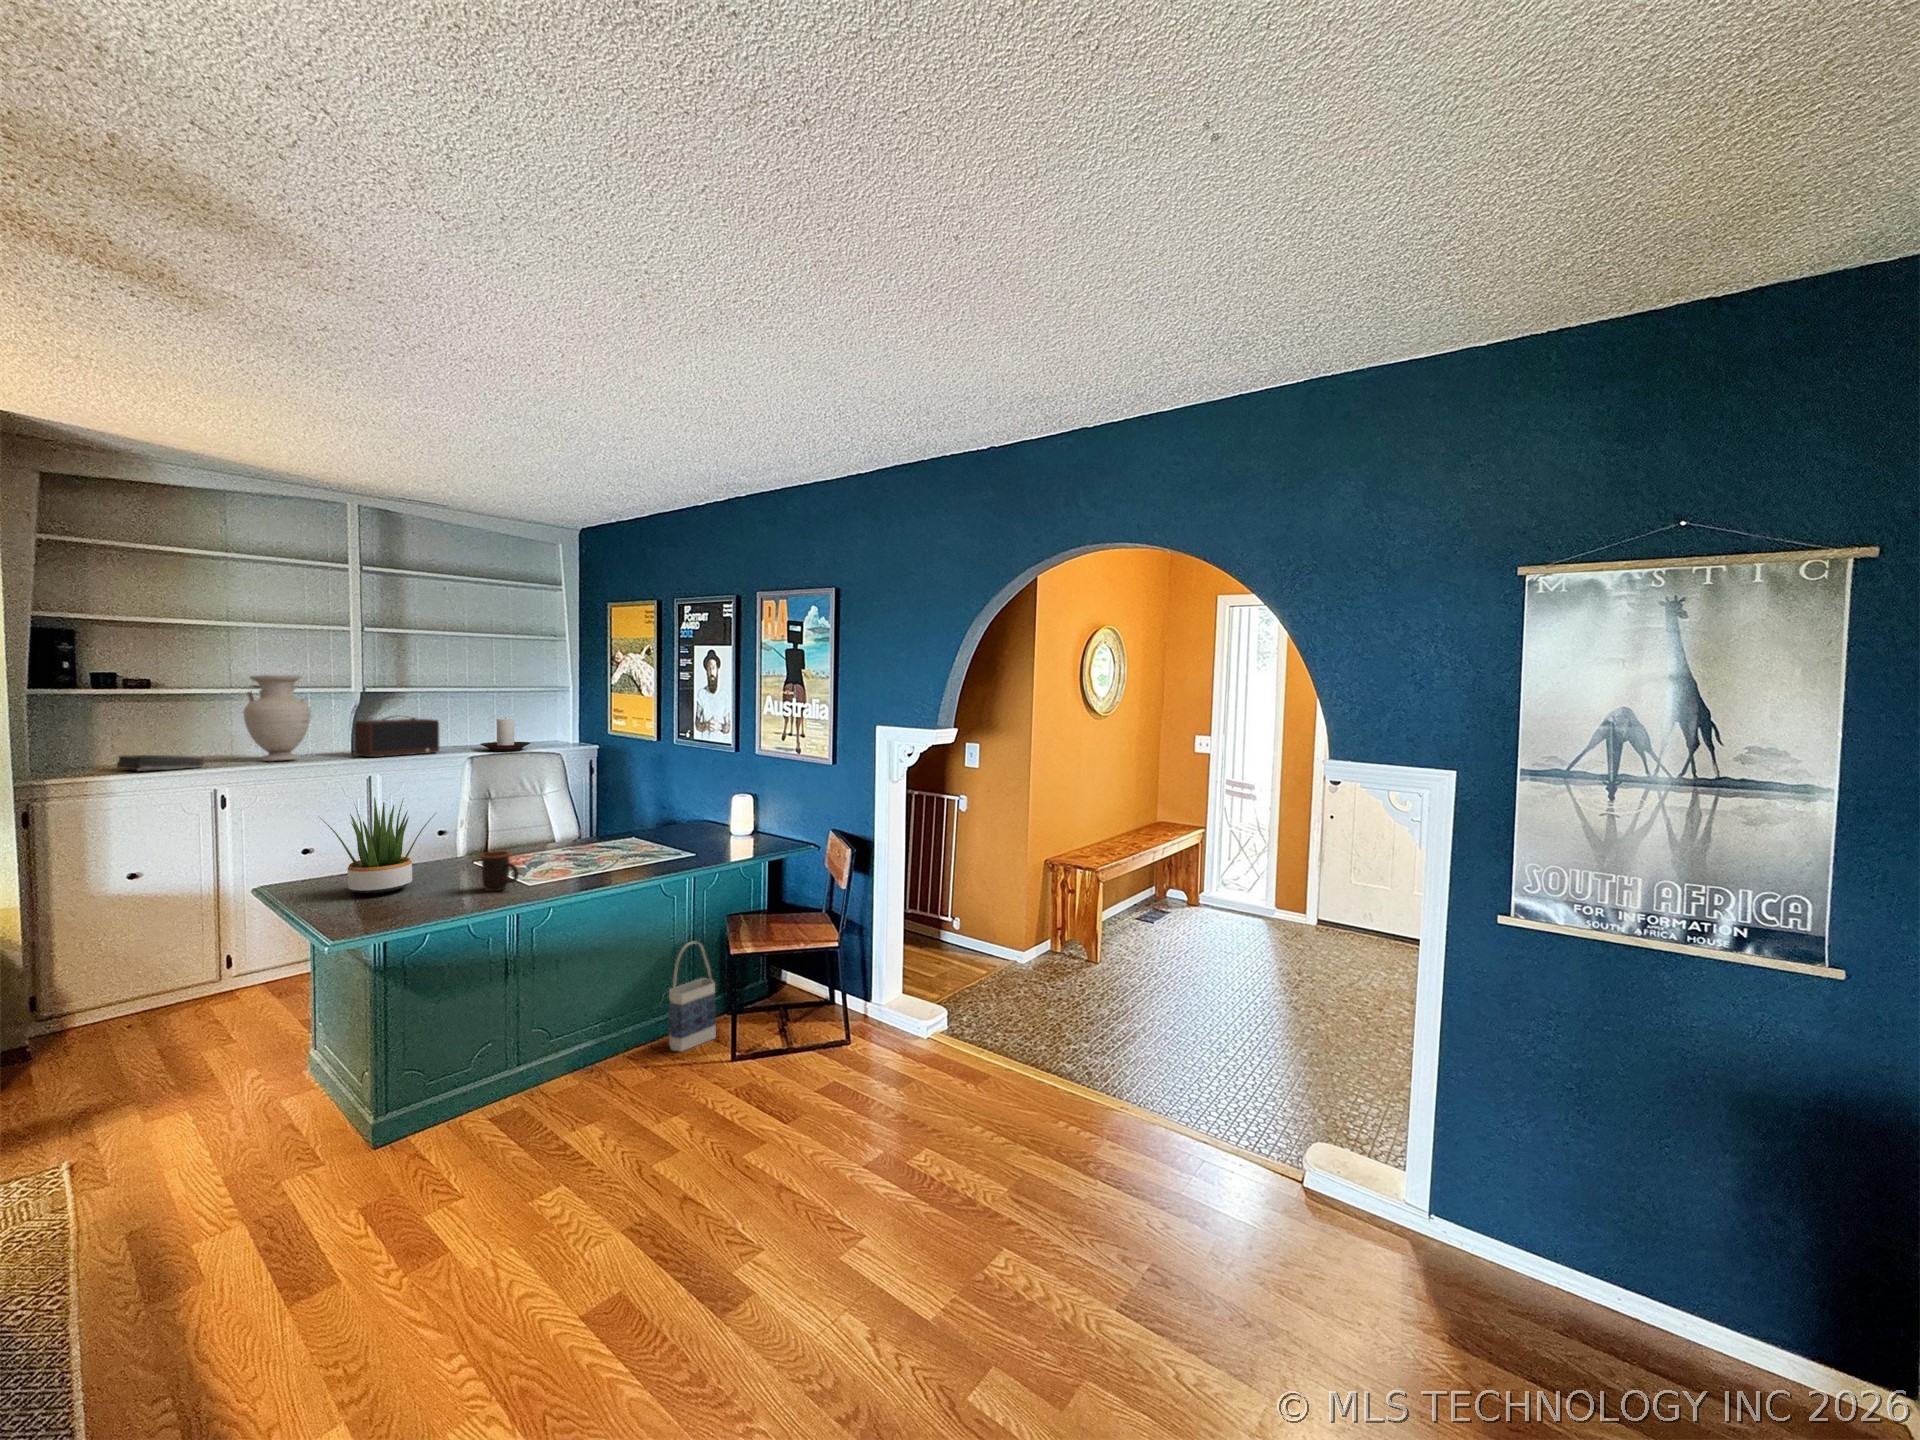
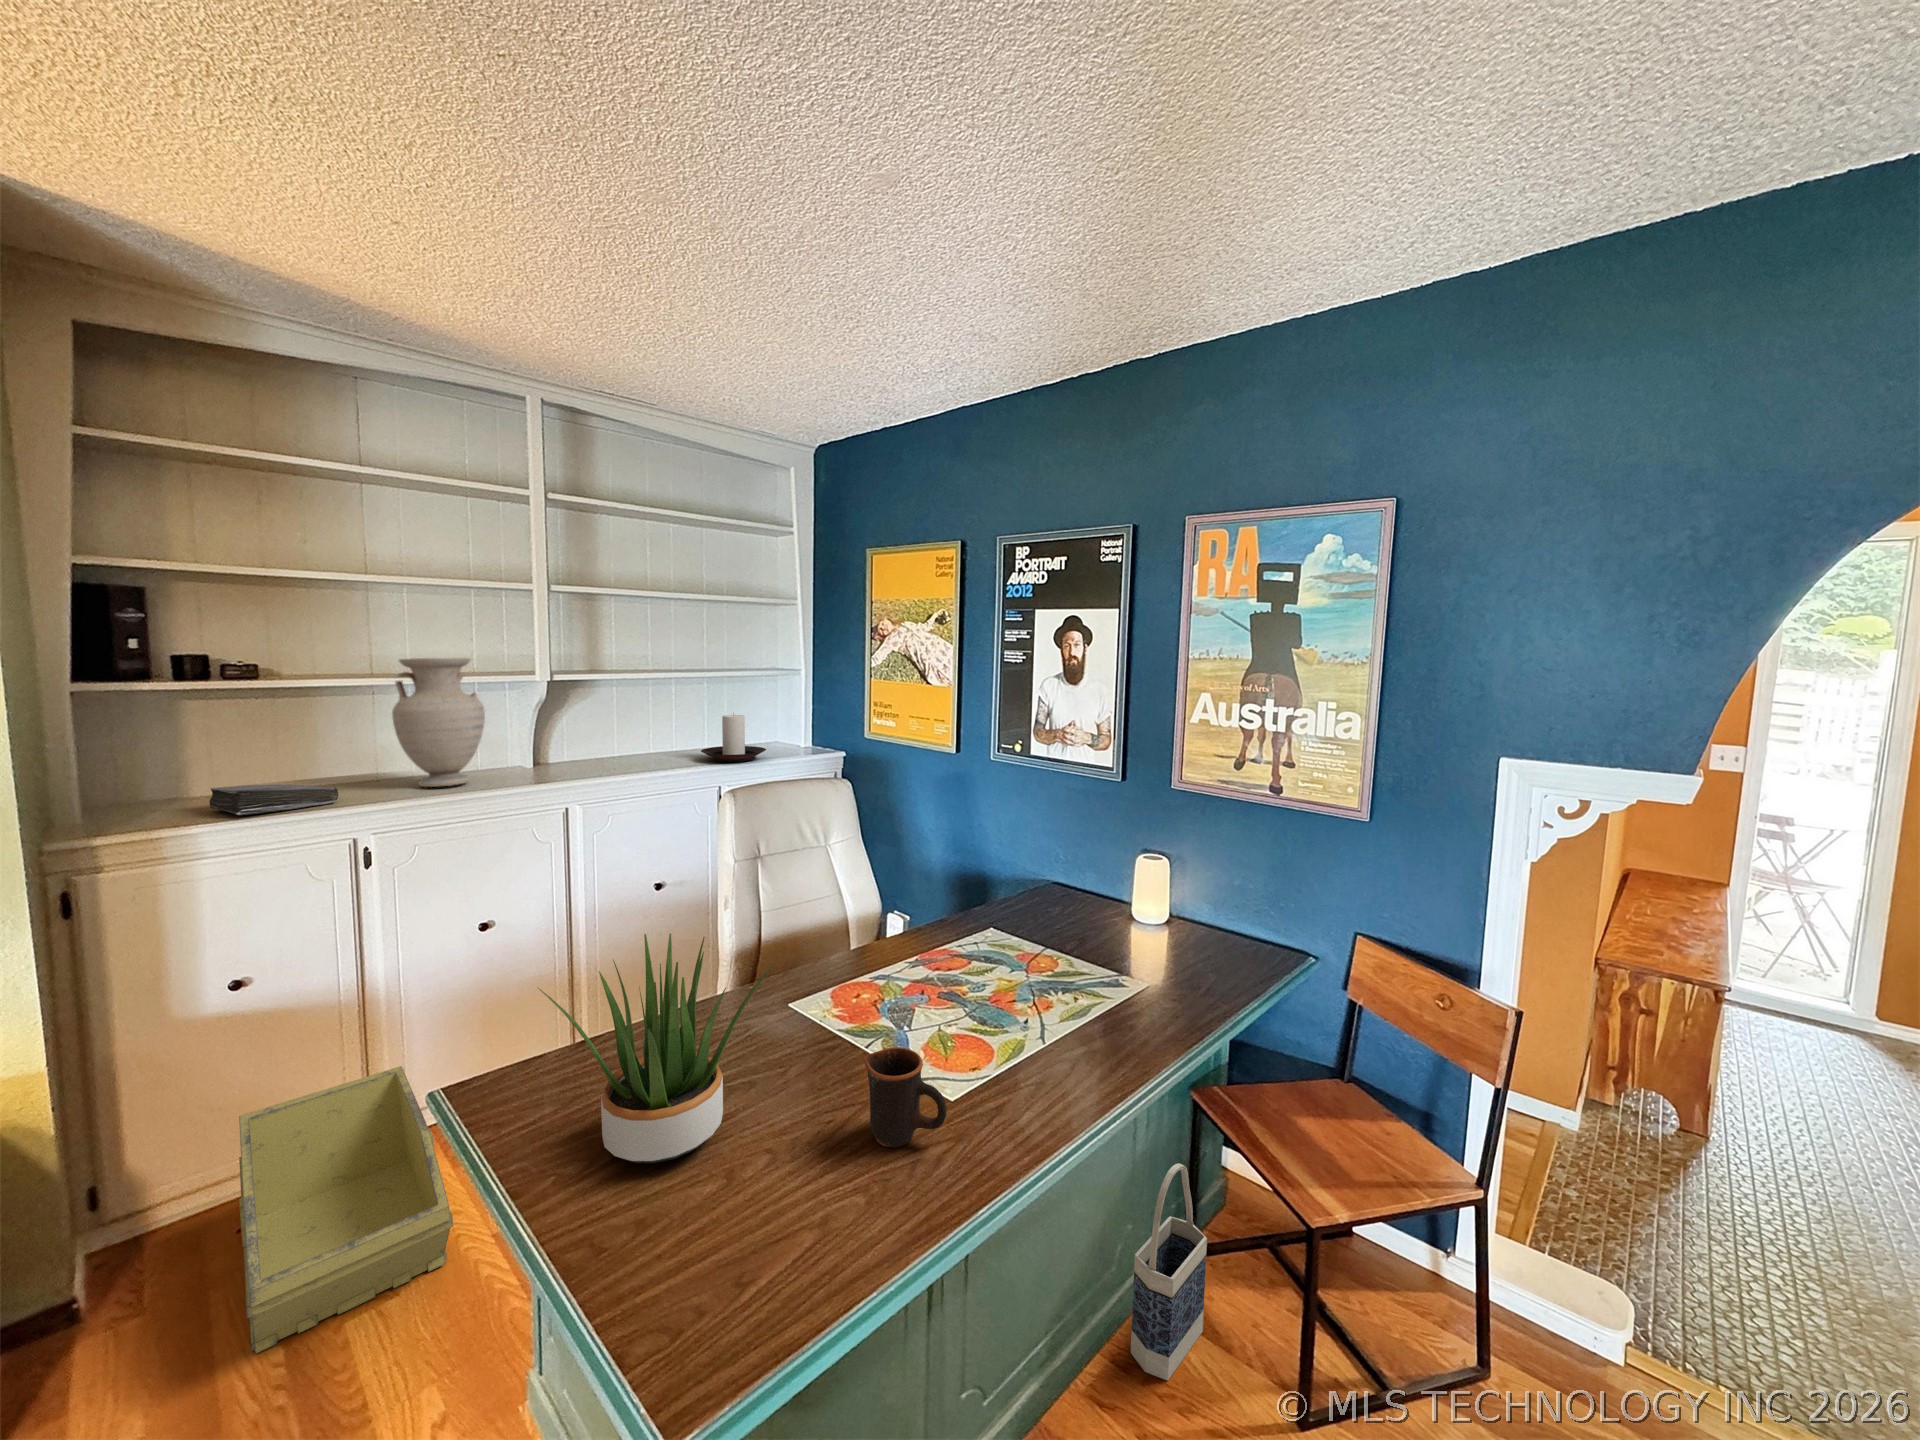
speaker: present [355,717,439,757] -> none [543,714,652,777]
storage bin: none [132,938,275,1067] -> present [239,1066,453,1353]

